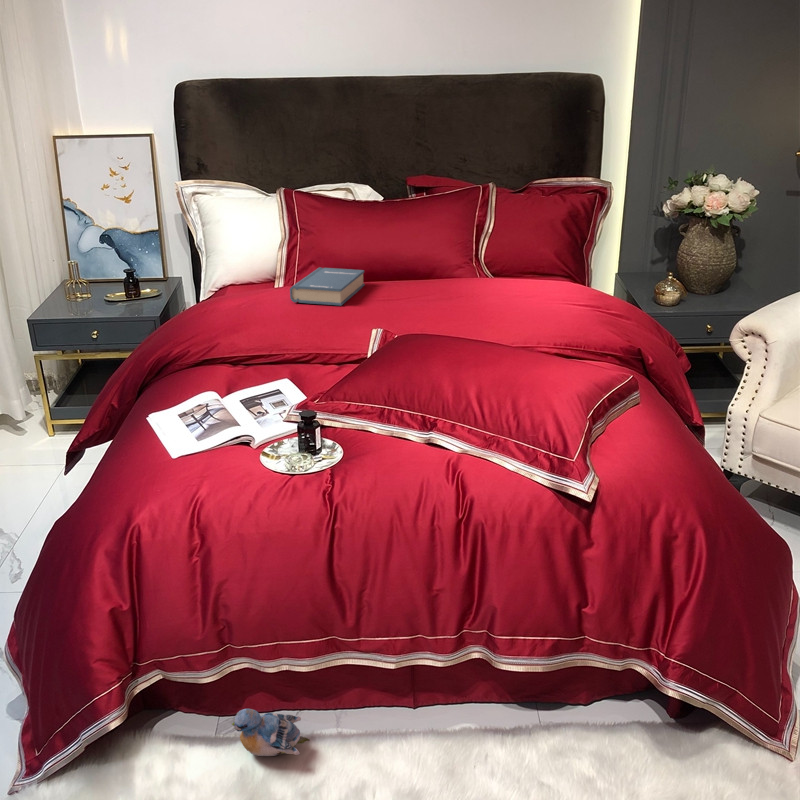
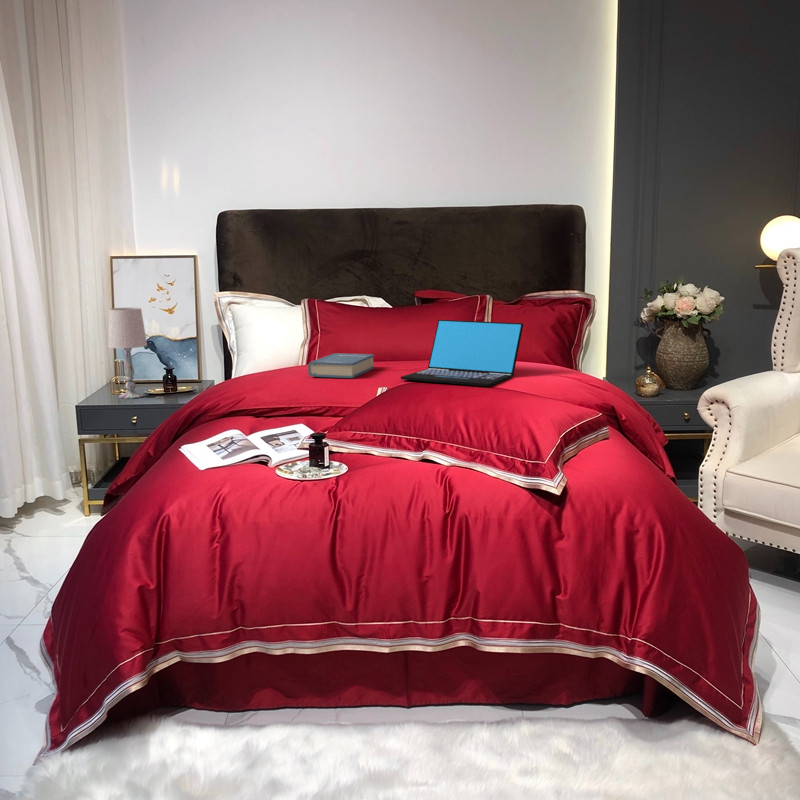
table lamp: none [56,202,103,308] -> present [108,307,147,399]
laptop: none [397,232,537,325] -> present [401,320,523,387]
plush toy: present [232,709,309,756] -> none [240,687,310,734]

